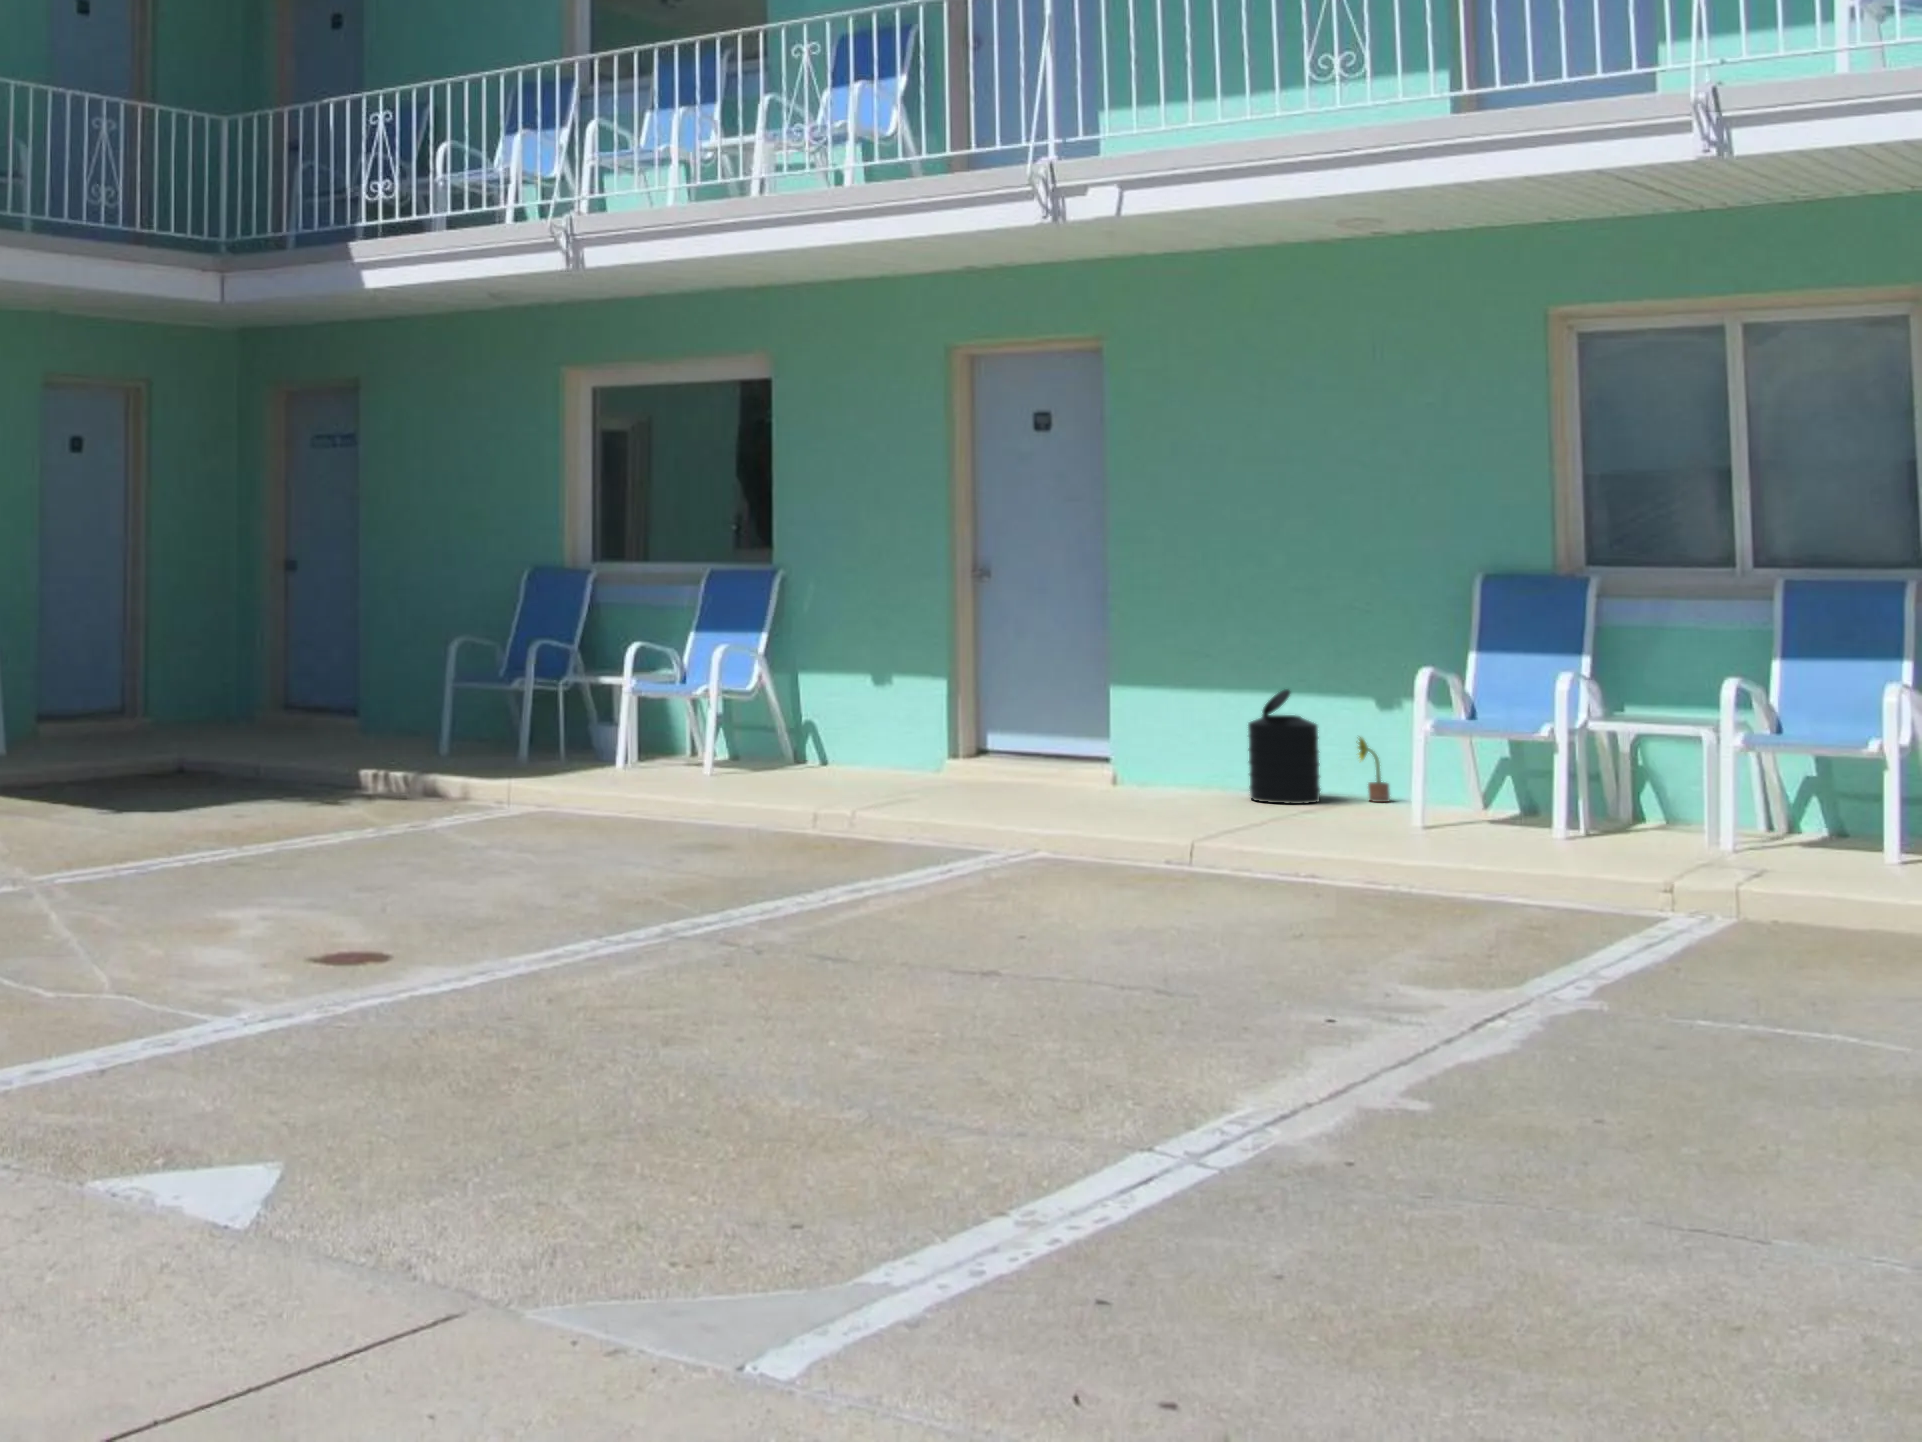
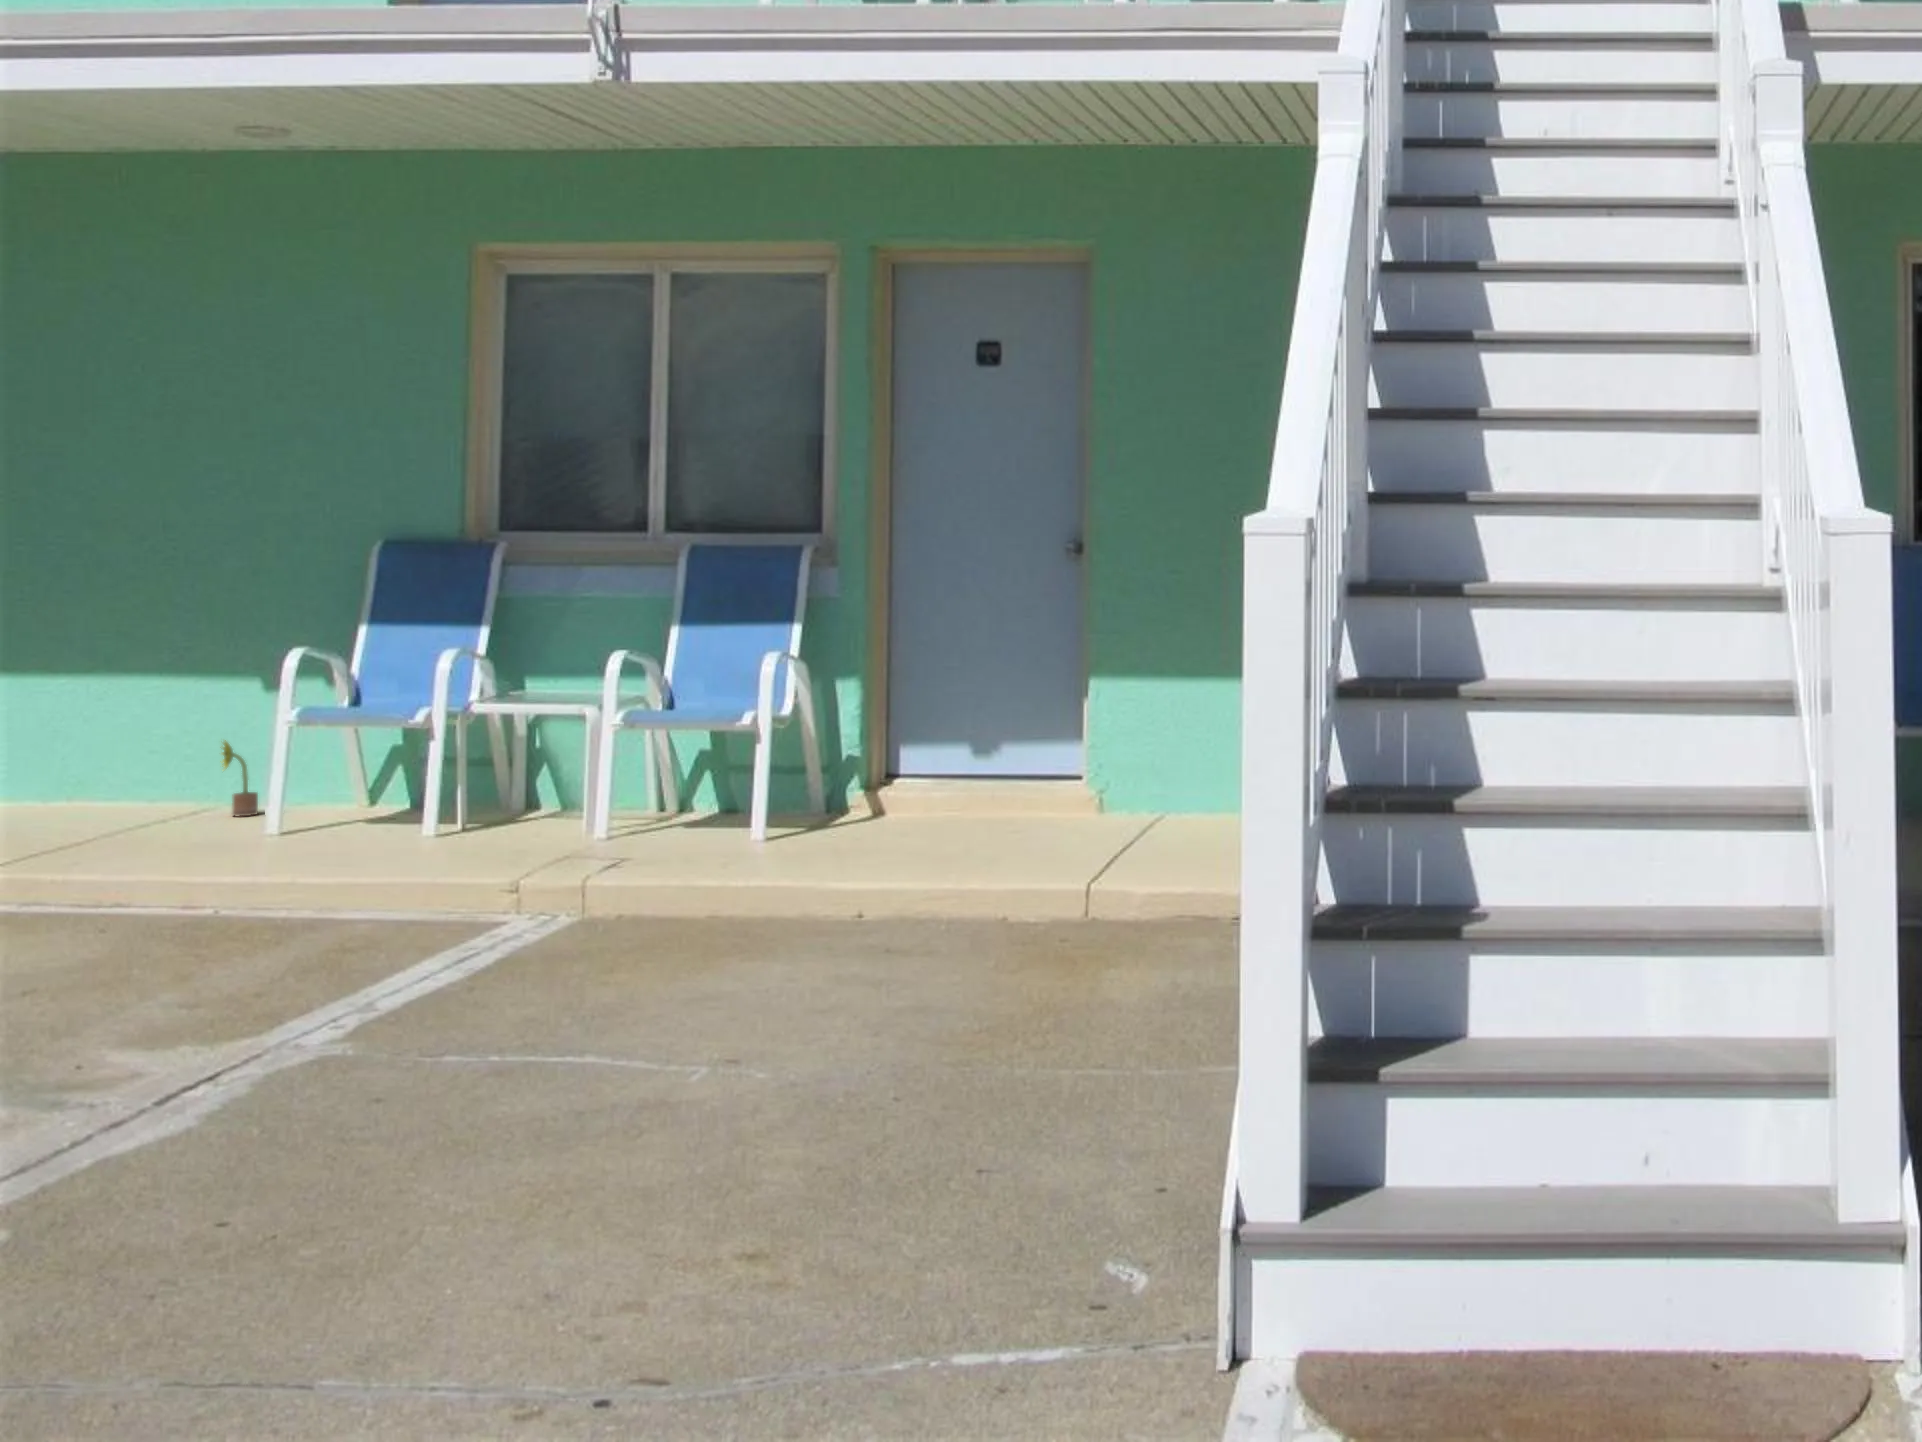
trash can: present [1248,689,1320,804] -> none [80,690,173,831]

